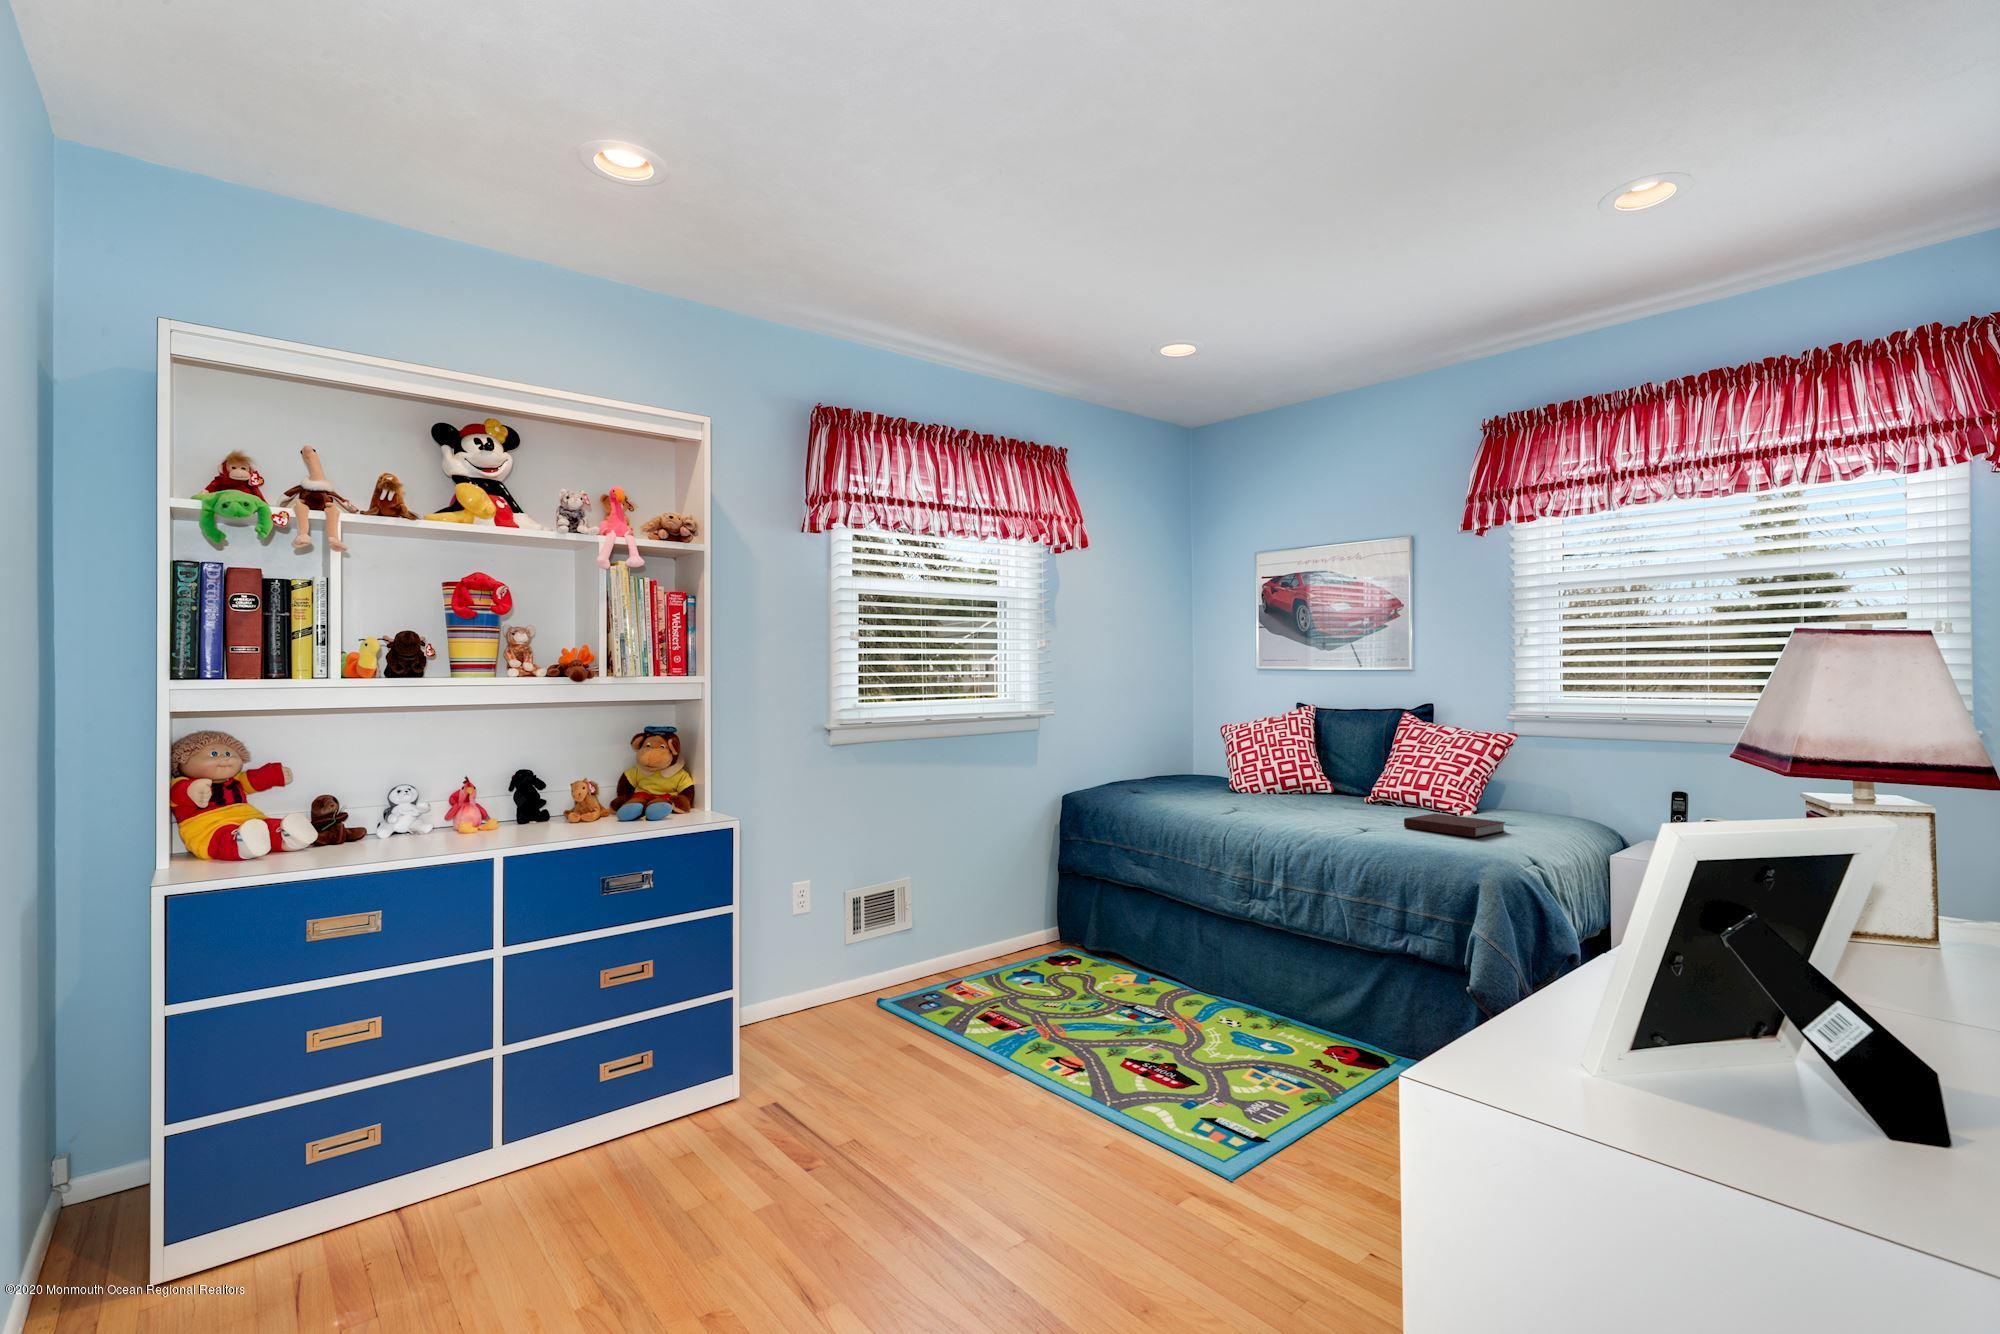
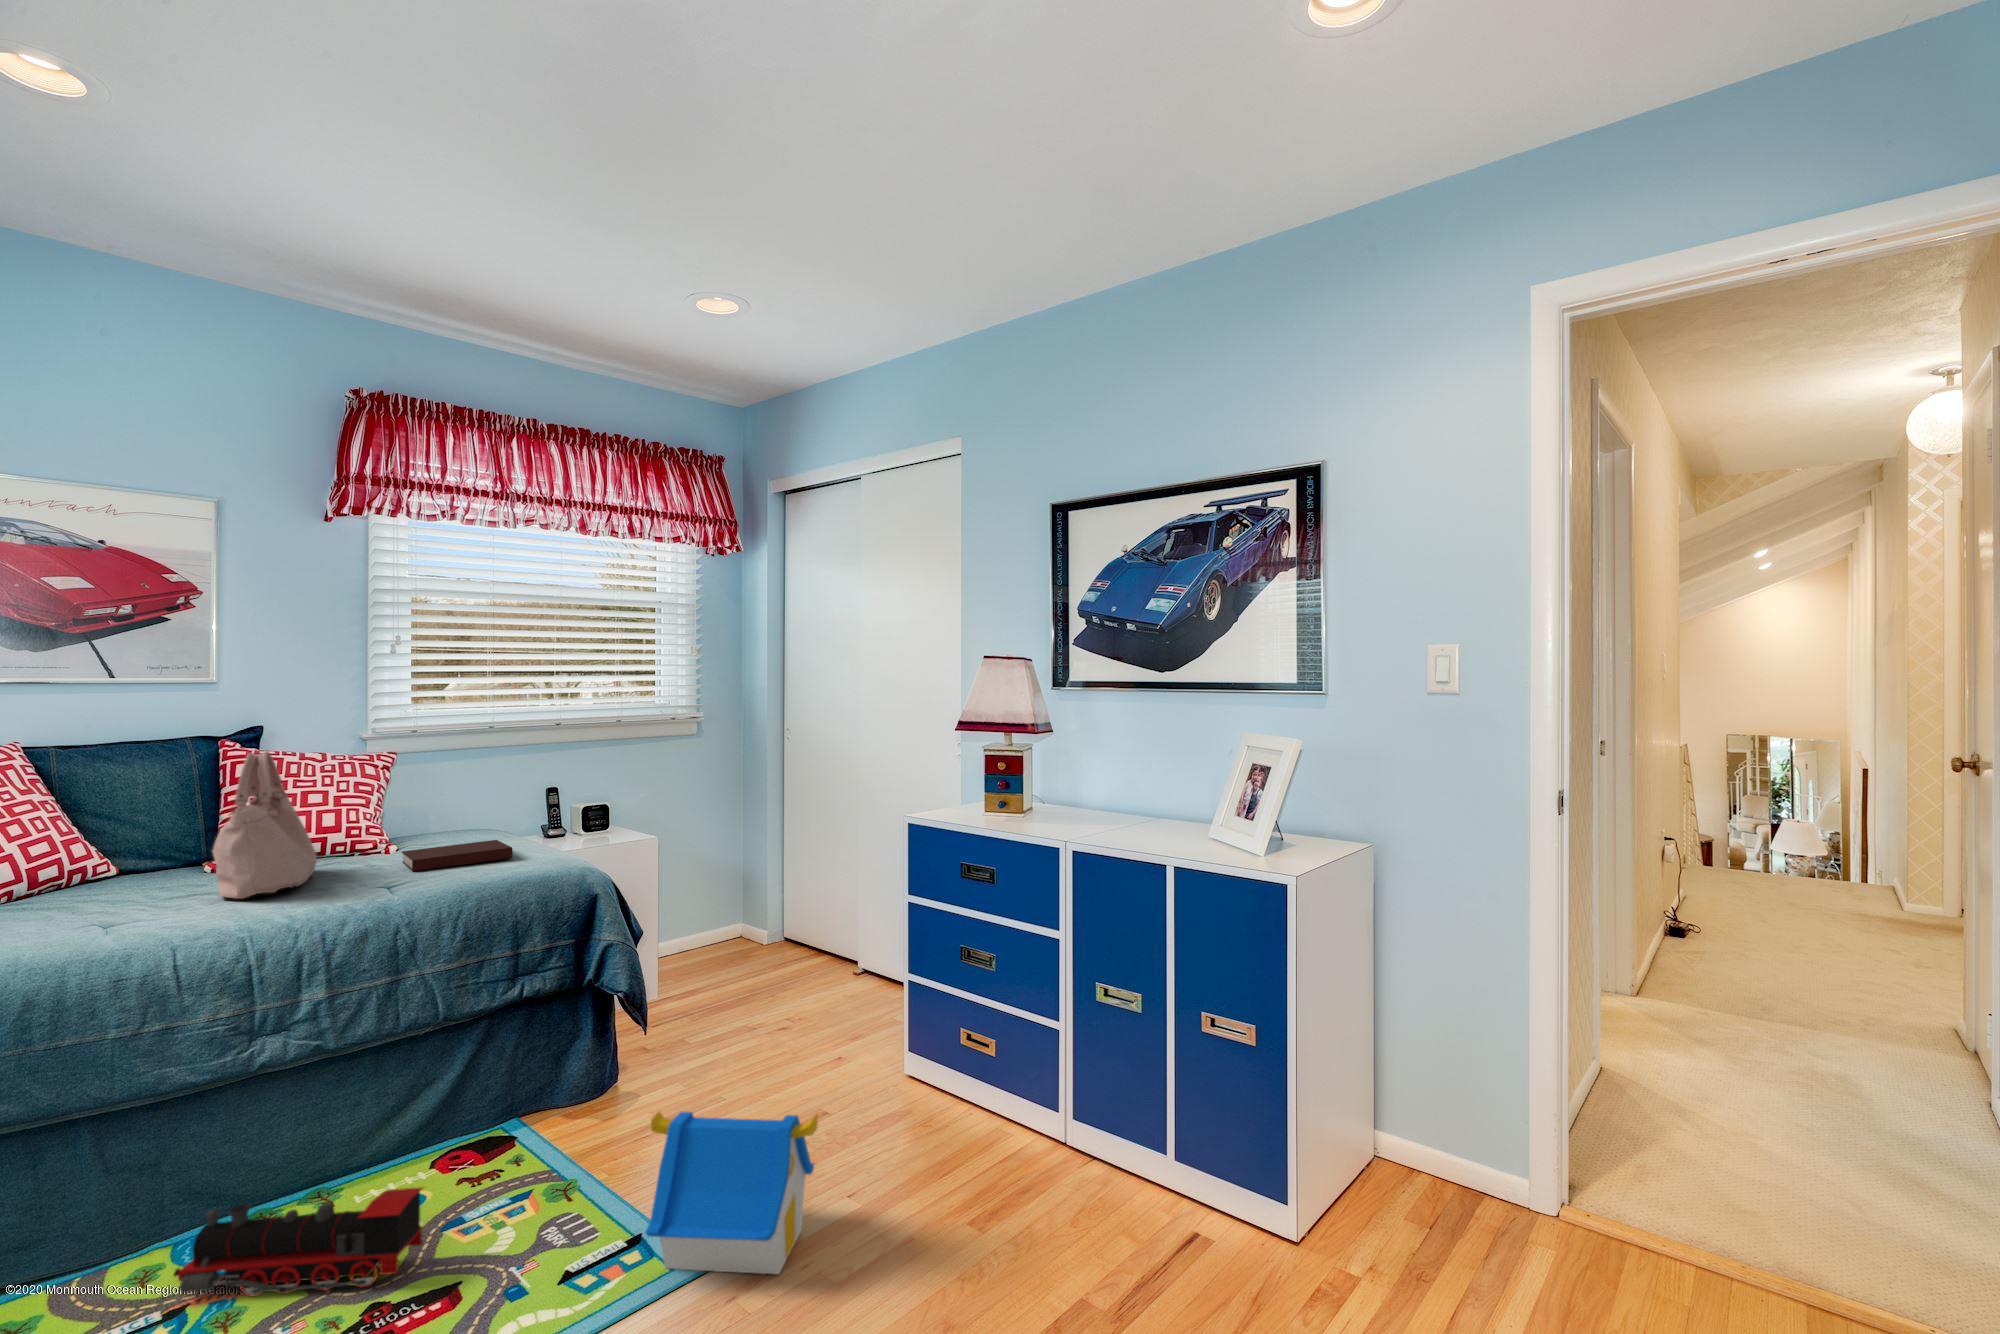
handbag: none [1292,720,1380,817] -> present [213,751,317,899]
toy train: none [1182,977,1236,1056] -> present [174,1187,423,1297]
toy house: none [1225,1039,1346,1210] -> present [646,1112,818,1274]

